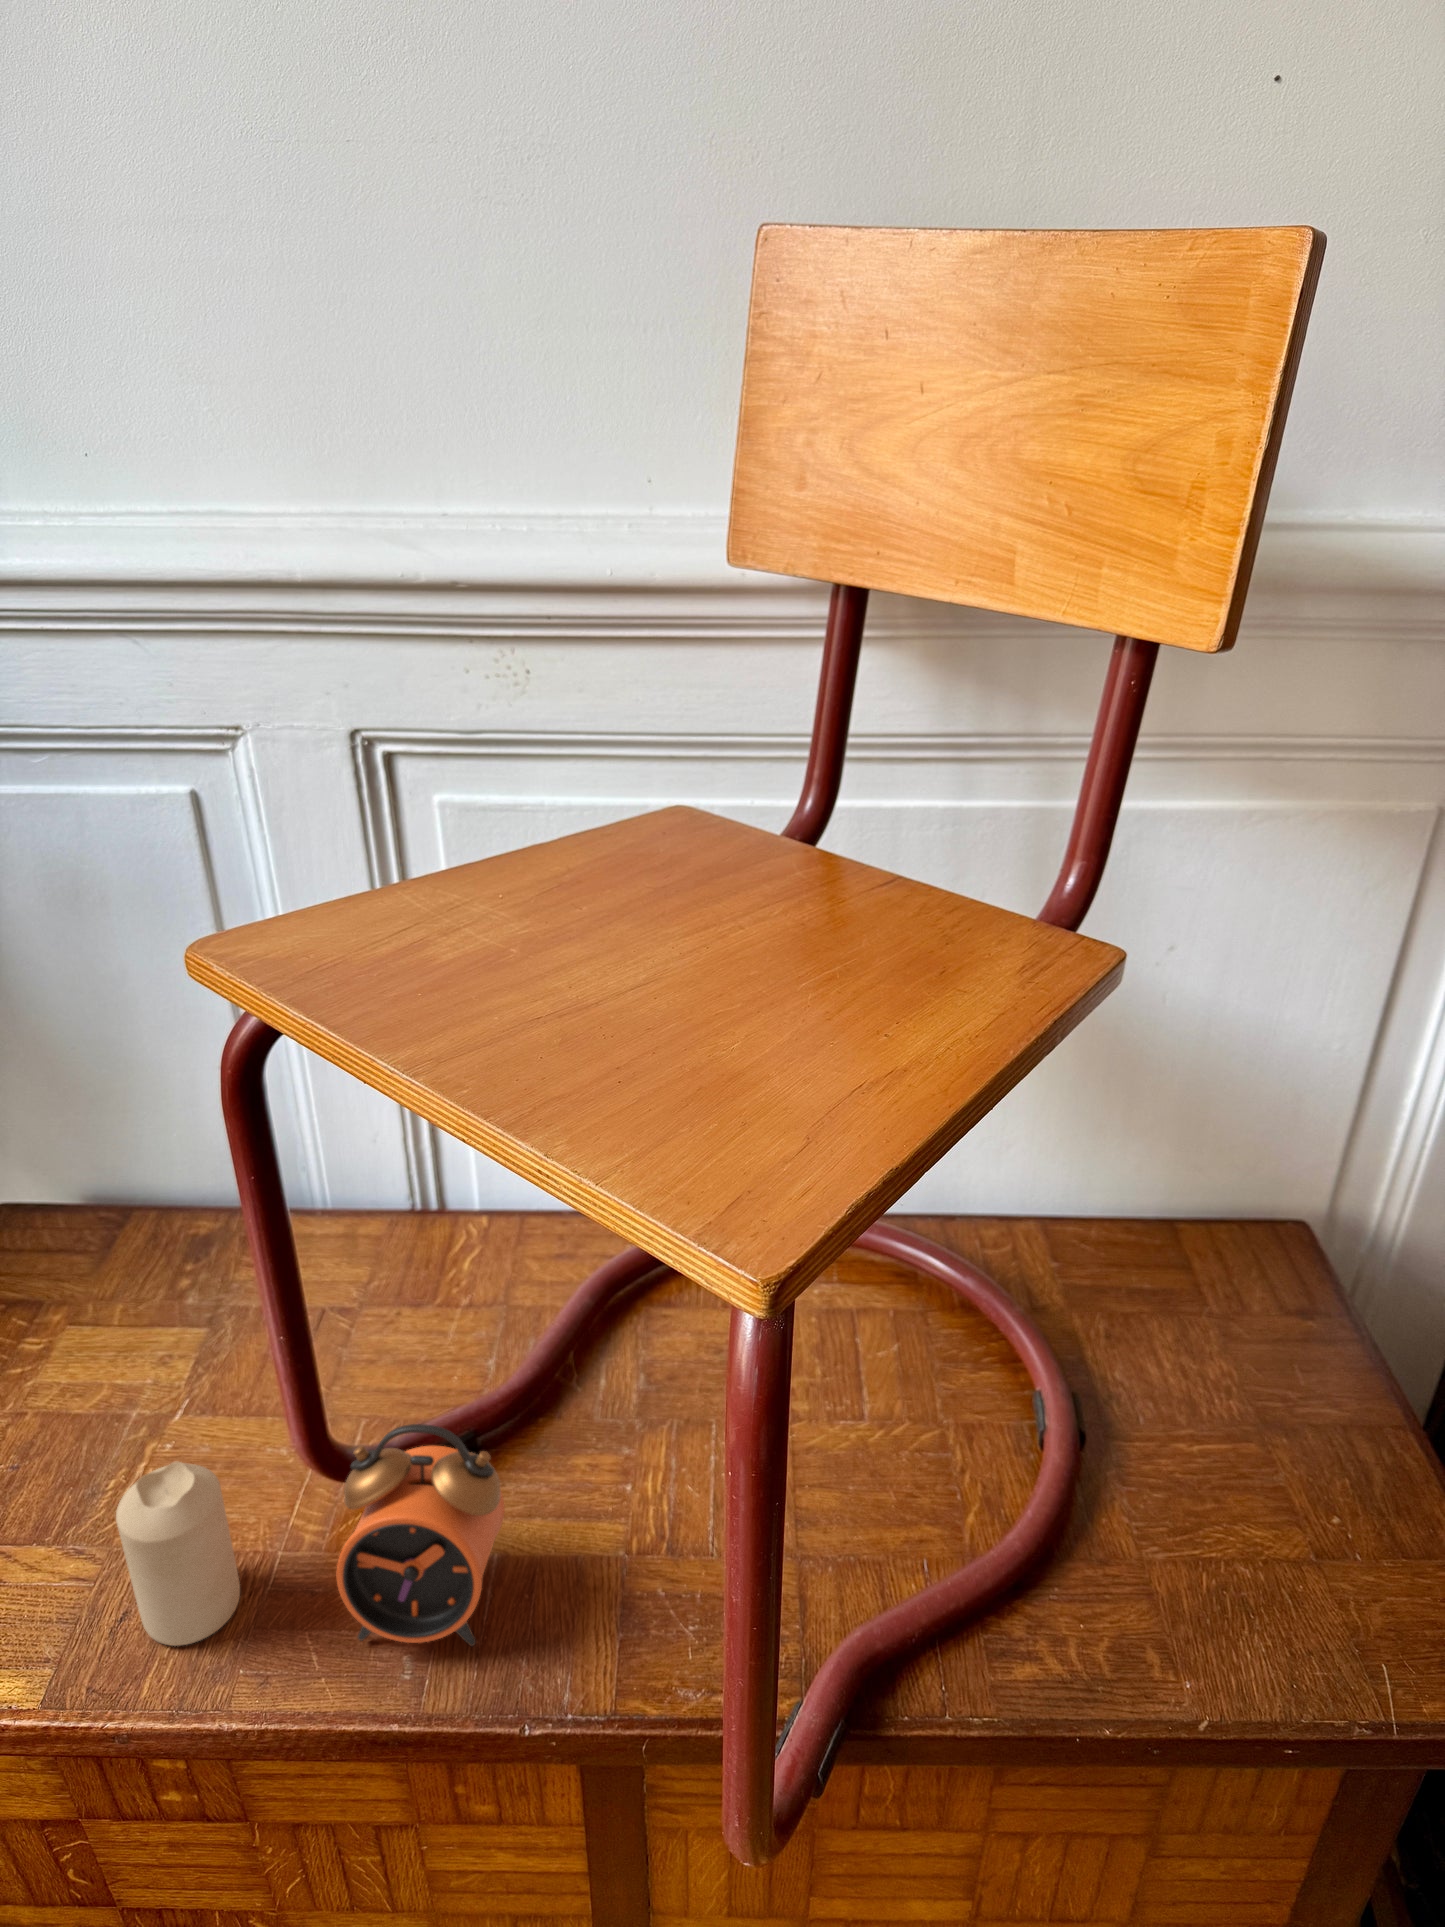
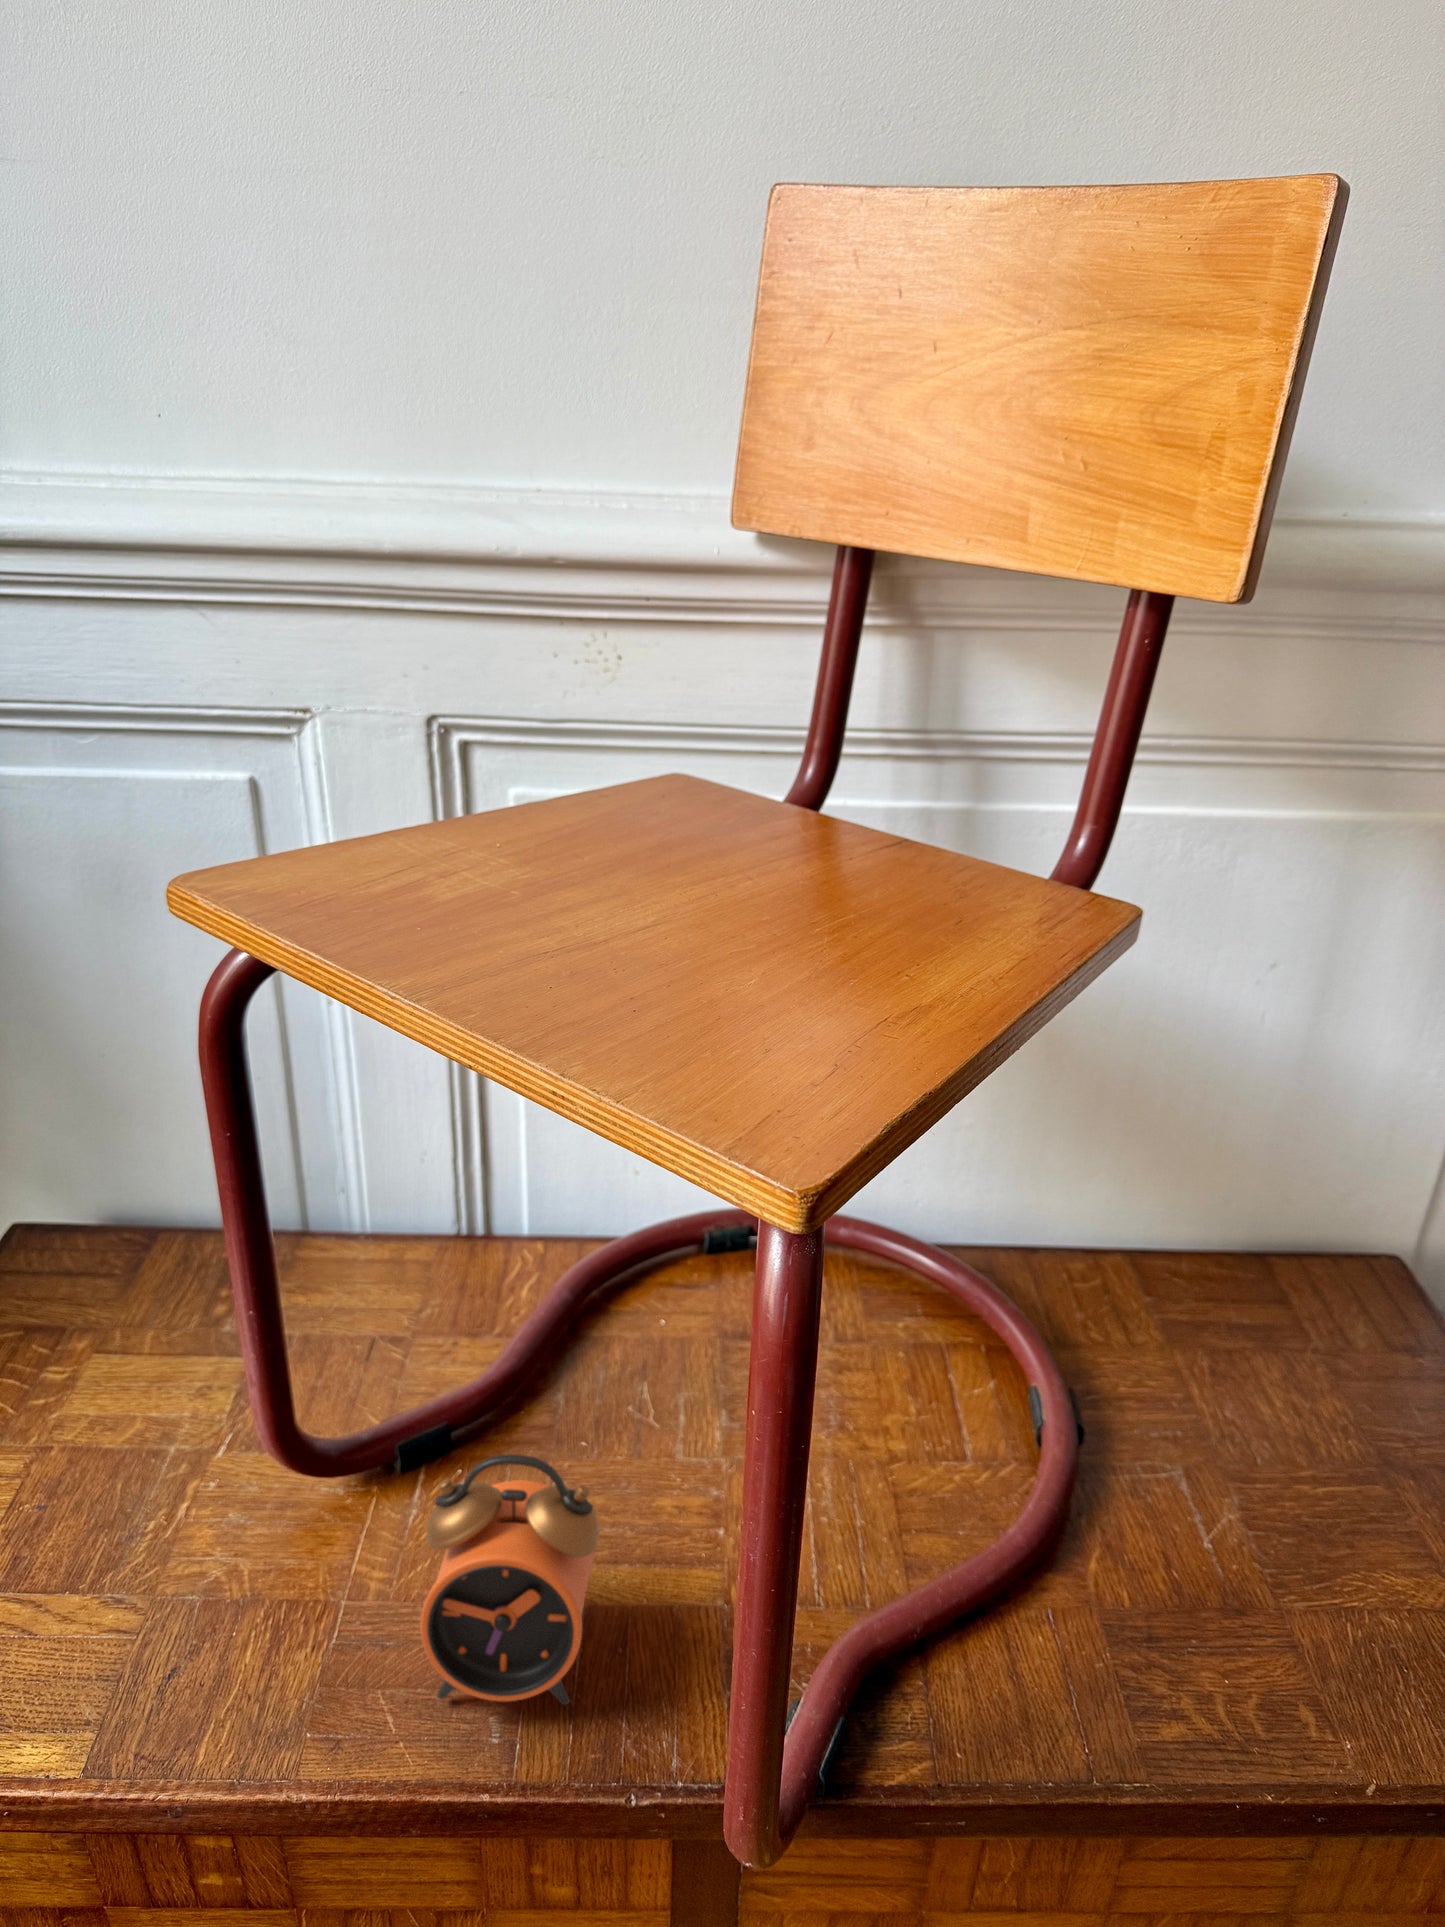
candle: present [116,1462,240,1646] -> none [174,1496,302,1706]

